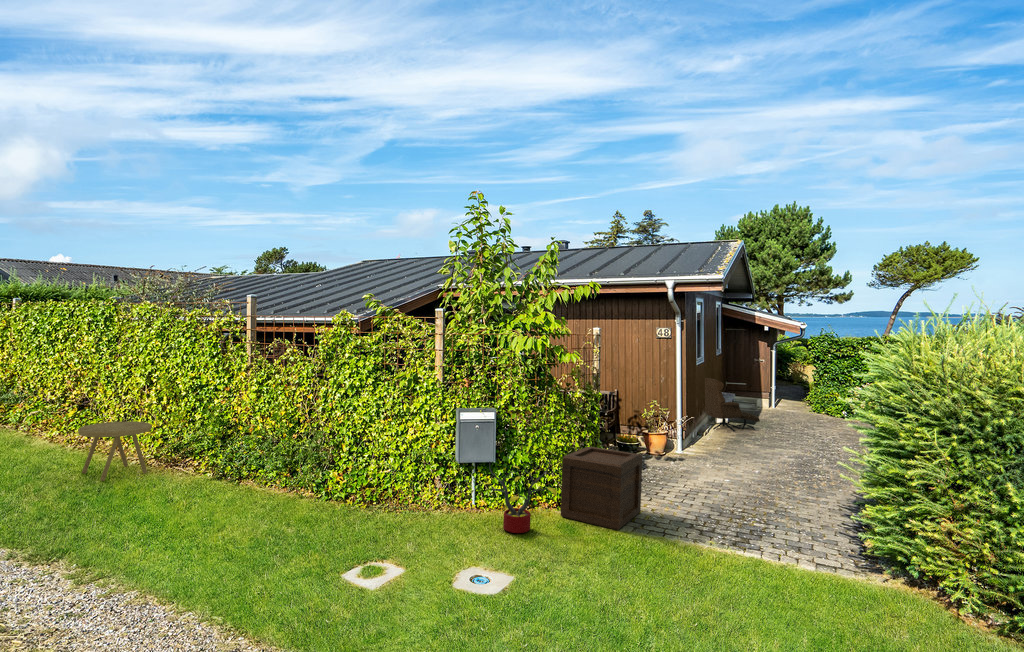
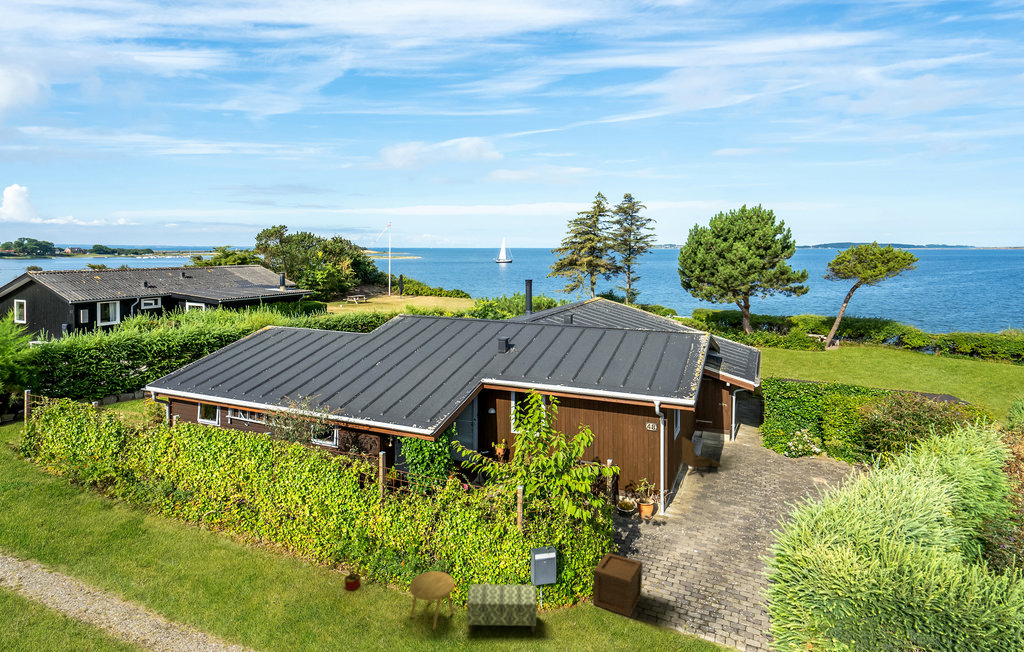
side table: present [78,421,152,481] -> present [410,571,454,629]
decorative plant: present [485,463,557,533] -> present [345,553,365,590]
bench: none [341,466,464,539] -> present [467,584,537,634]

